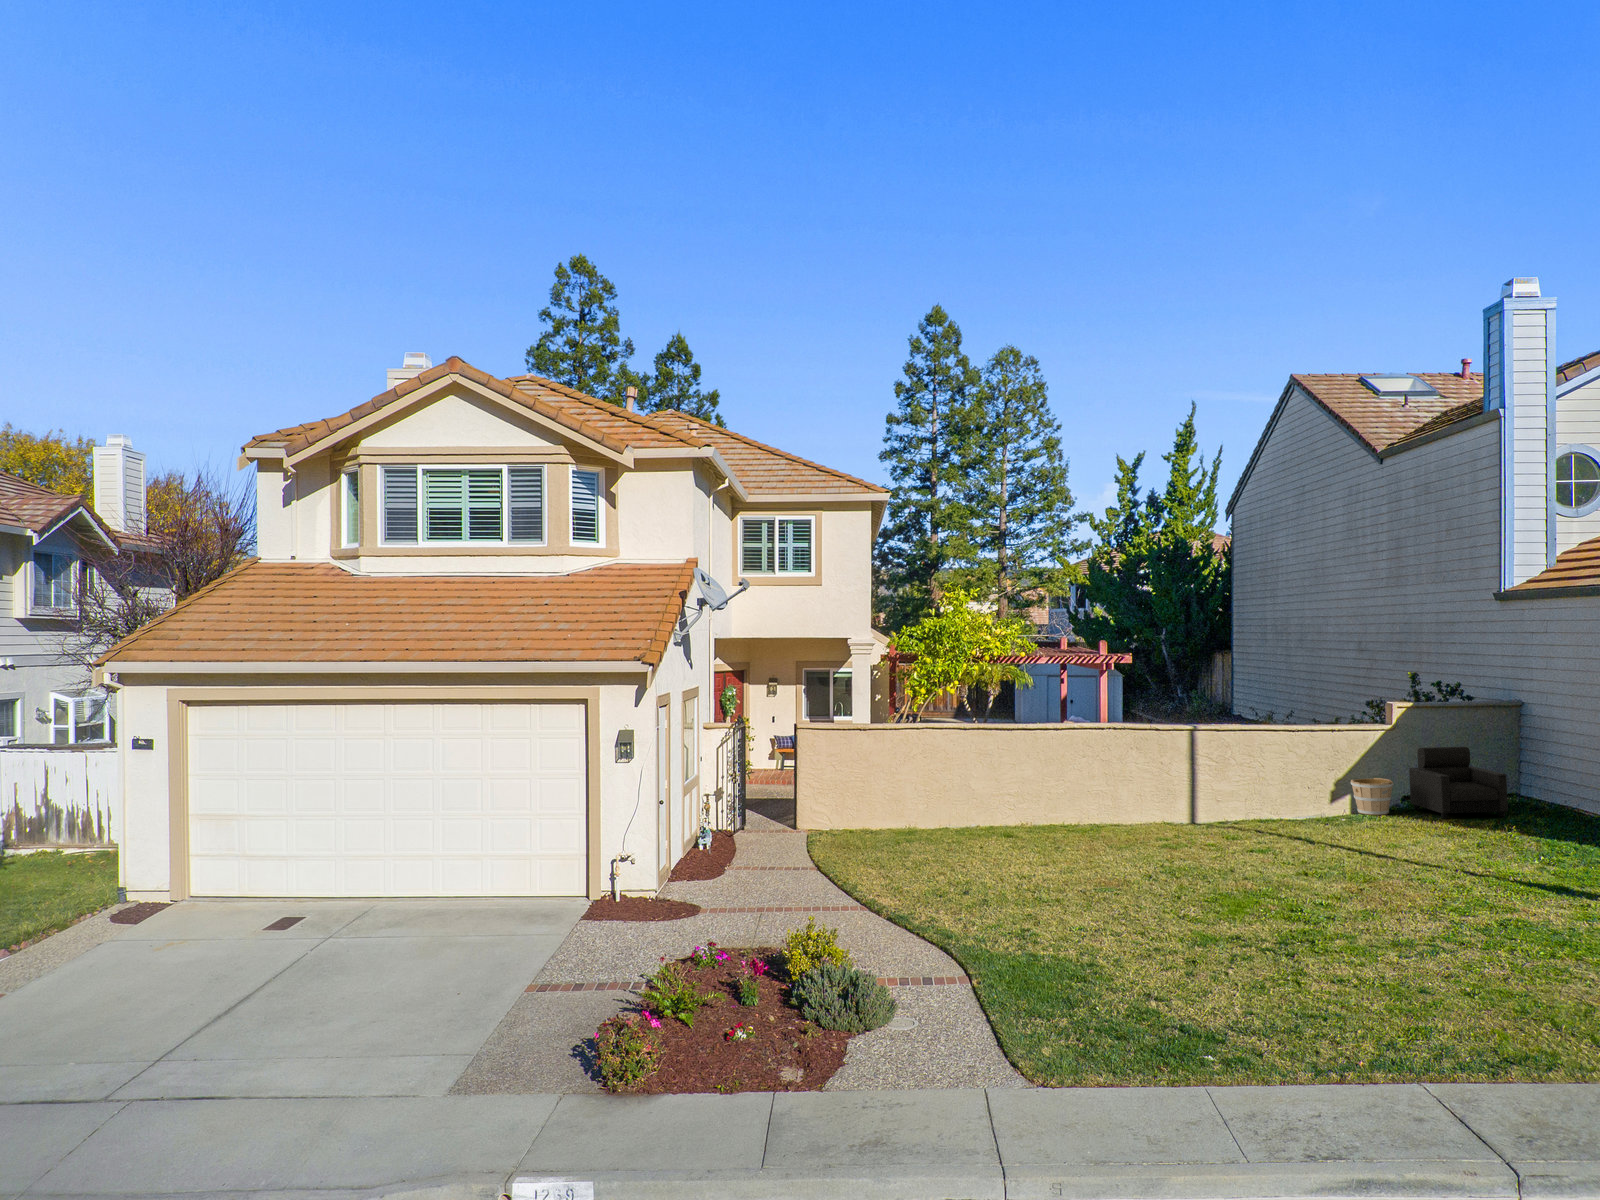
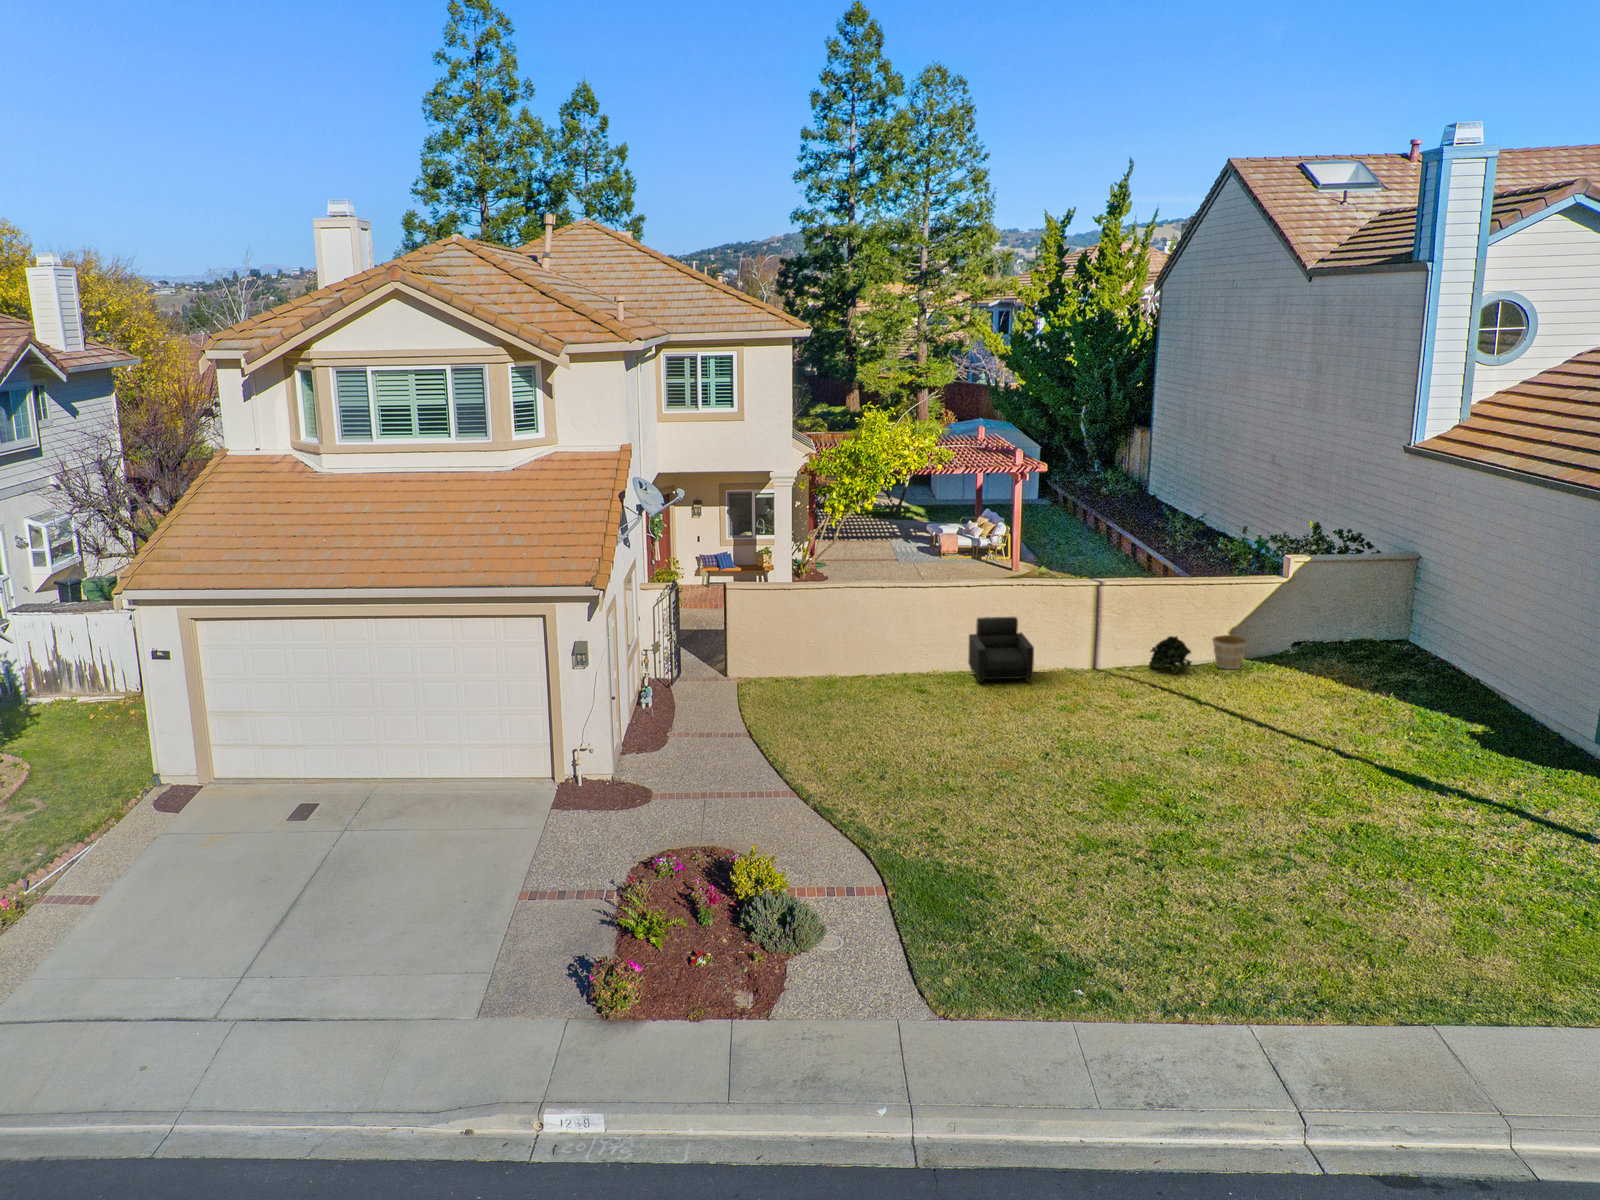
armchair: present [1409,747,1508,819] -> present [968,617,1034,684]
potted plant: none [1278,776,1330,818] -> present [1149,636,1191,674]

